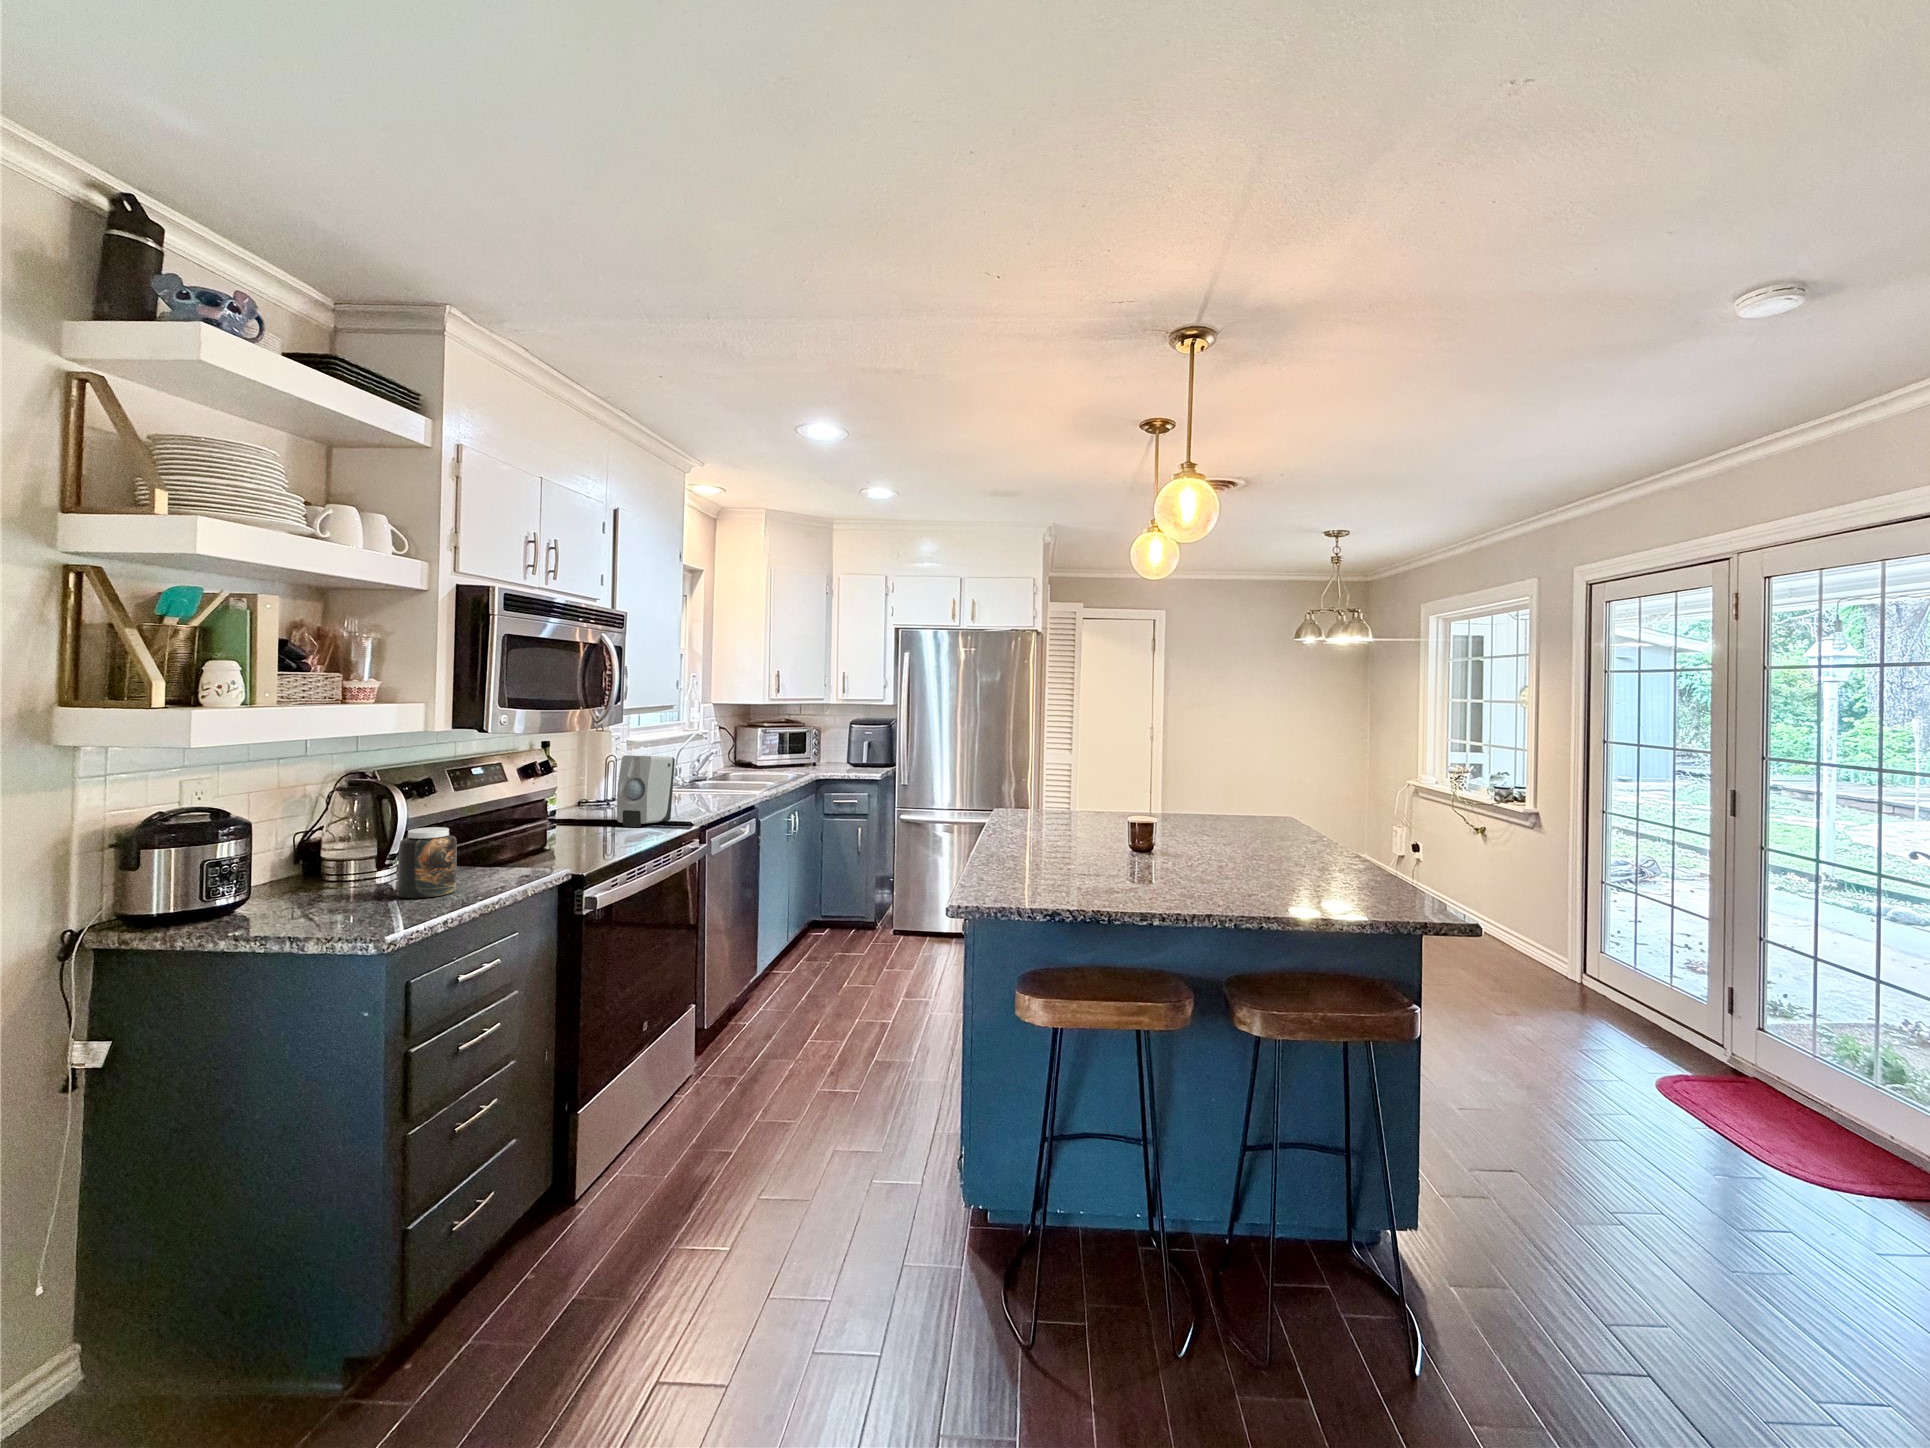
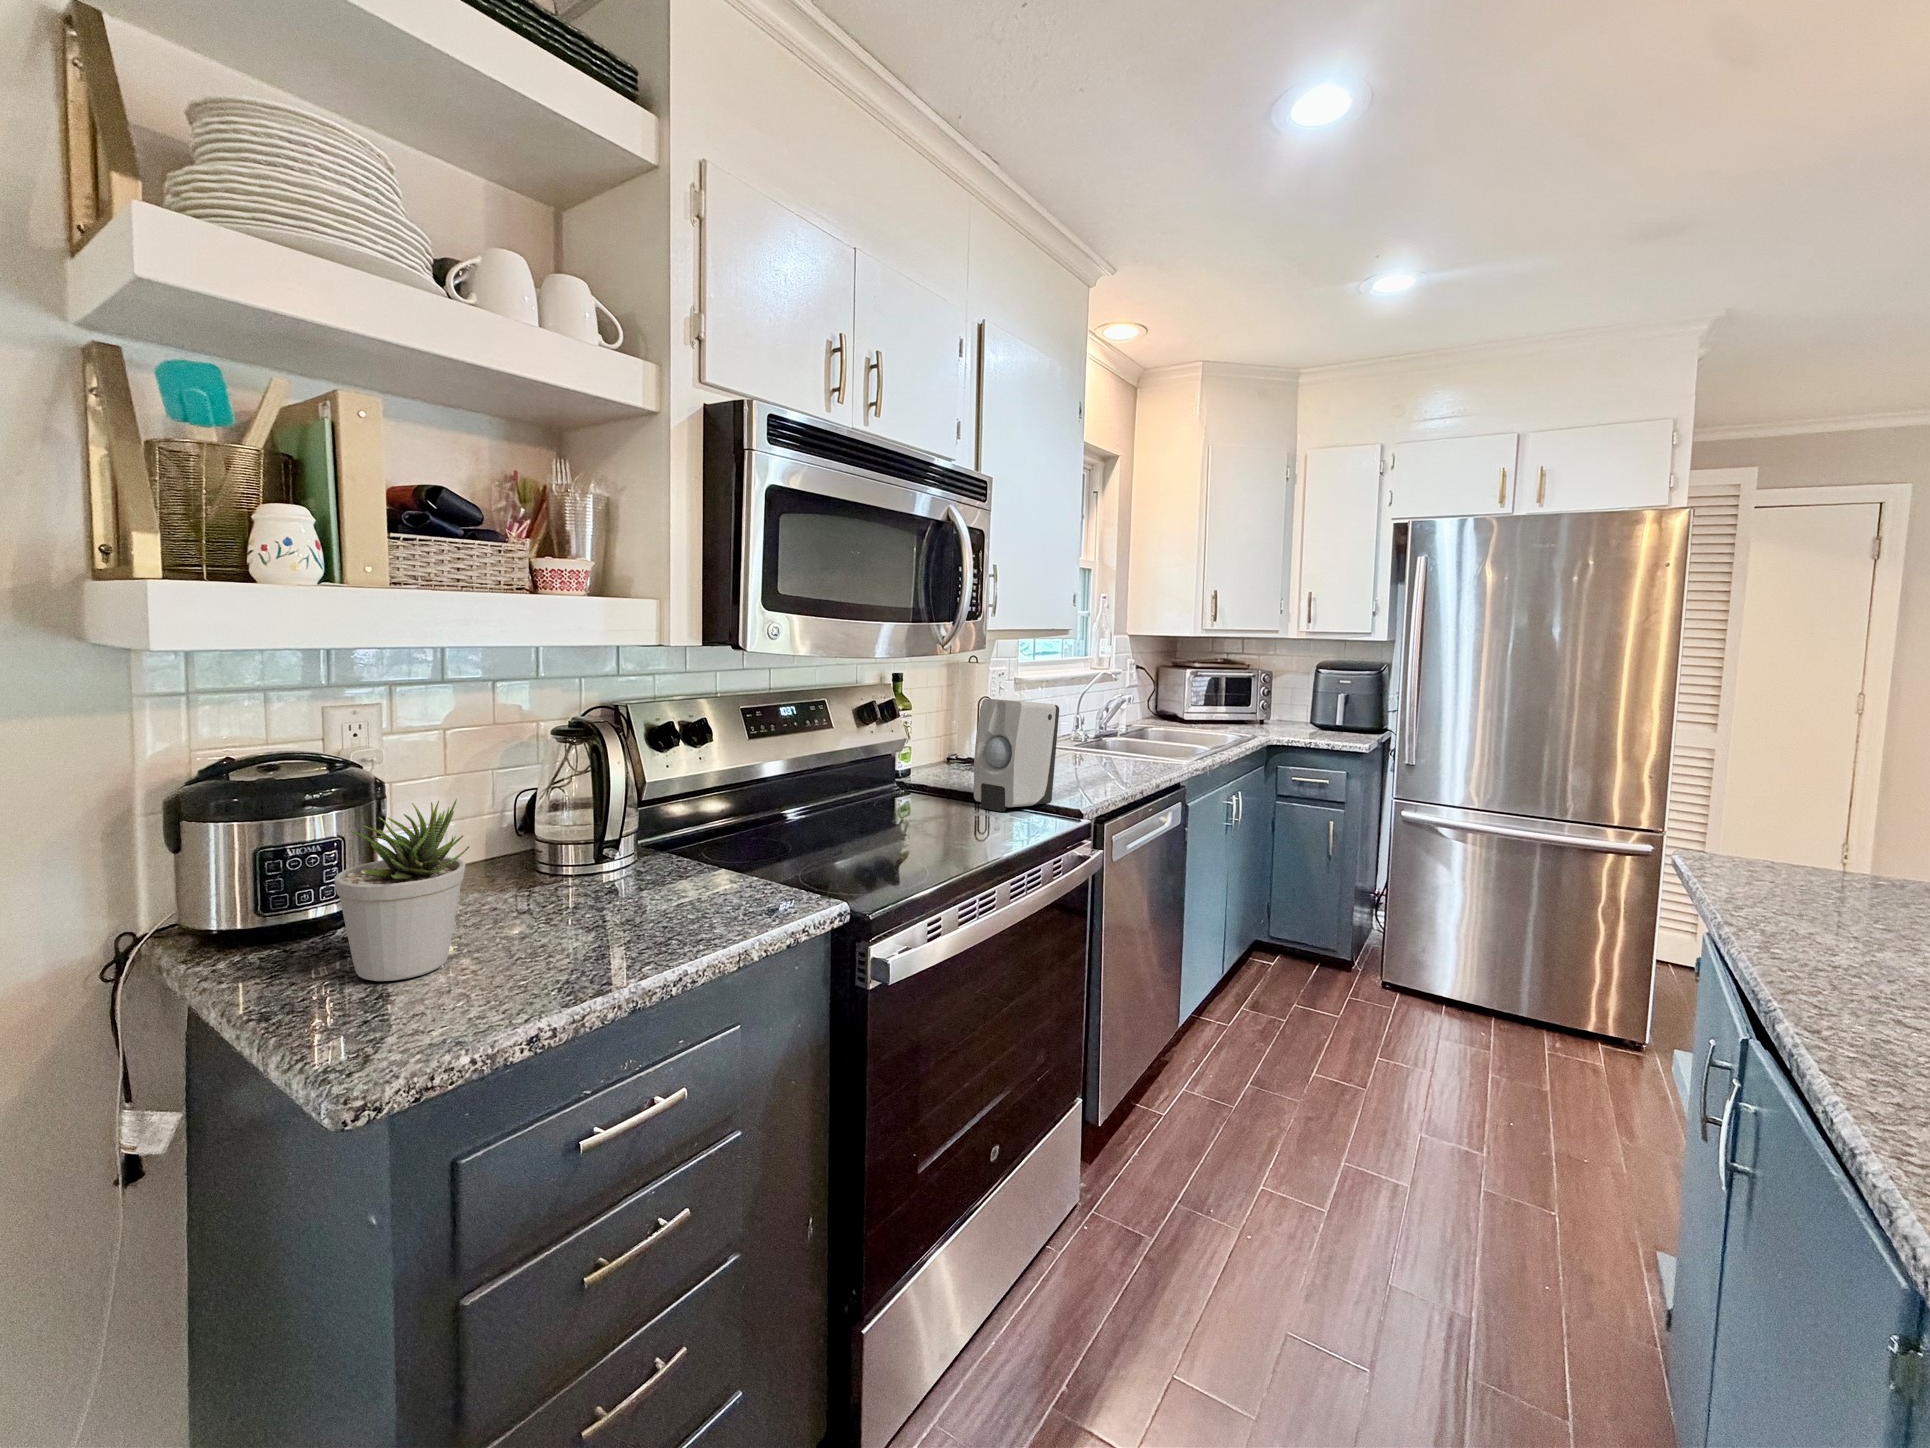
potted plant: none [290,820,369,918] -> present [334,799,469,981]
jar: present [397,827,457,898] -> none [547,813,642,949]

